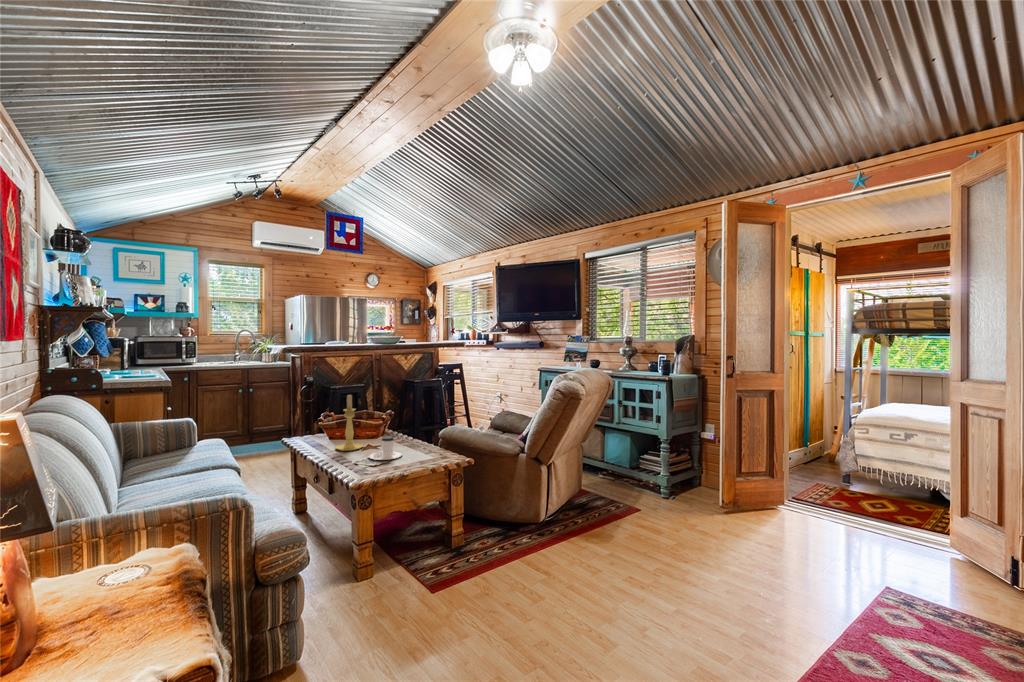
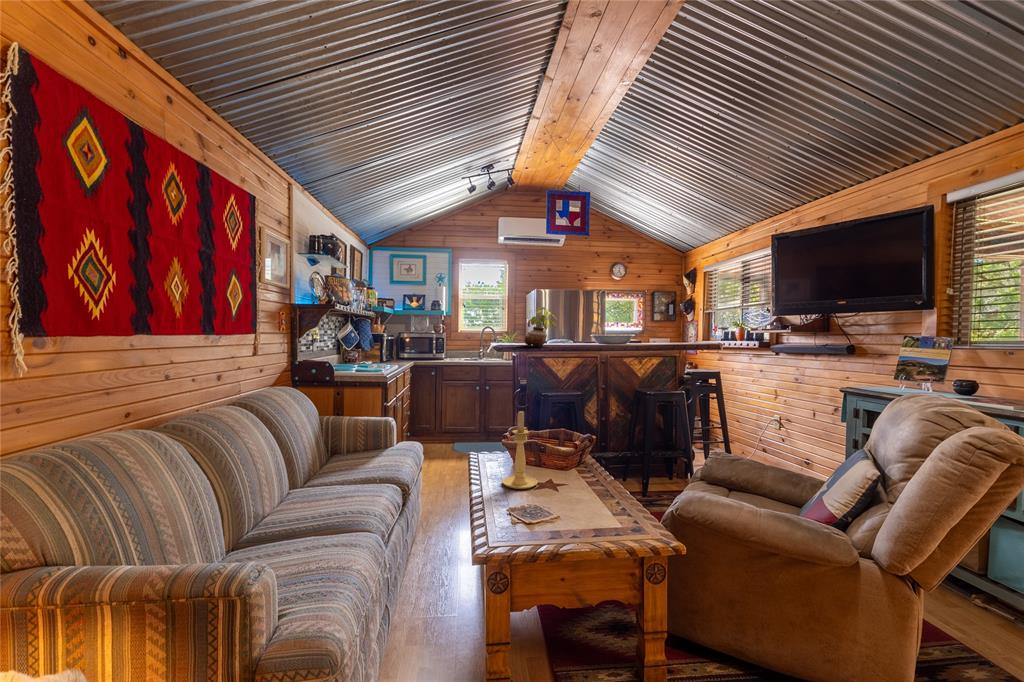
potted plant: none [305,314,338,348] -> present [524,307,557,346]
coffee cup: present [369,436,402,460] -> none [529,482,578,520]

